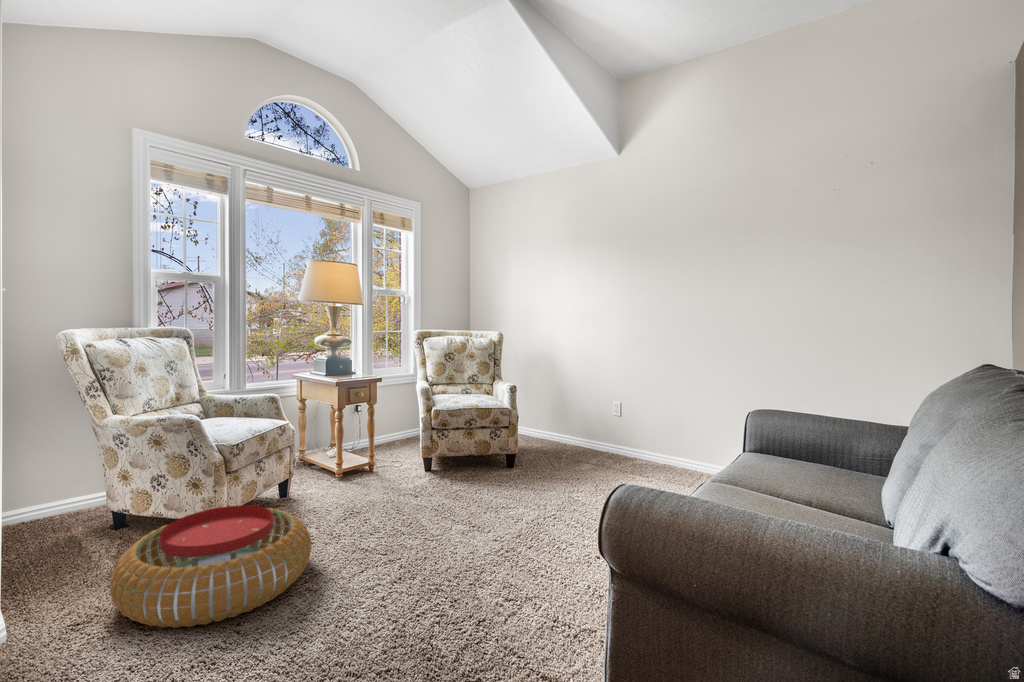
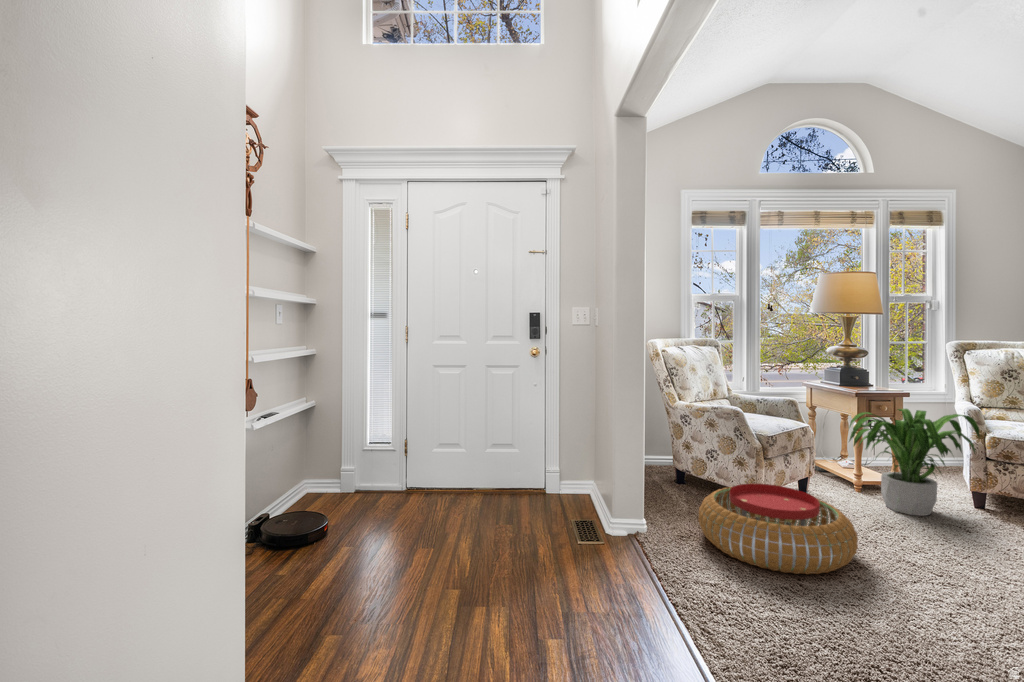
potted plant: none [327,394,426,494] -> present [849,409,979,516]

